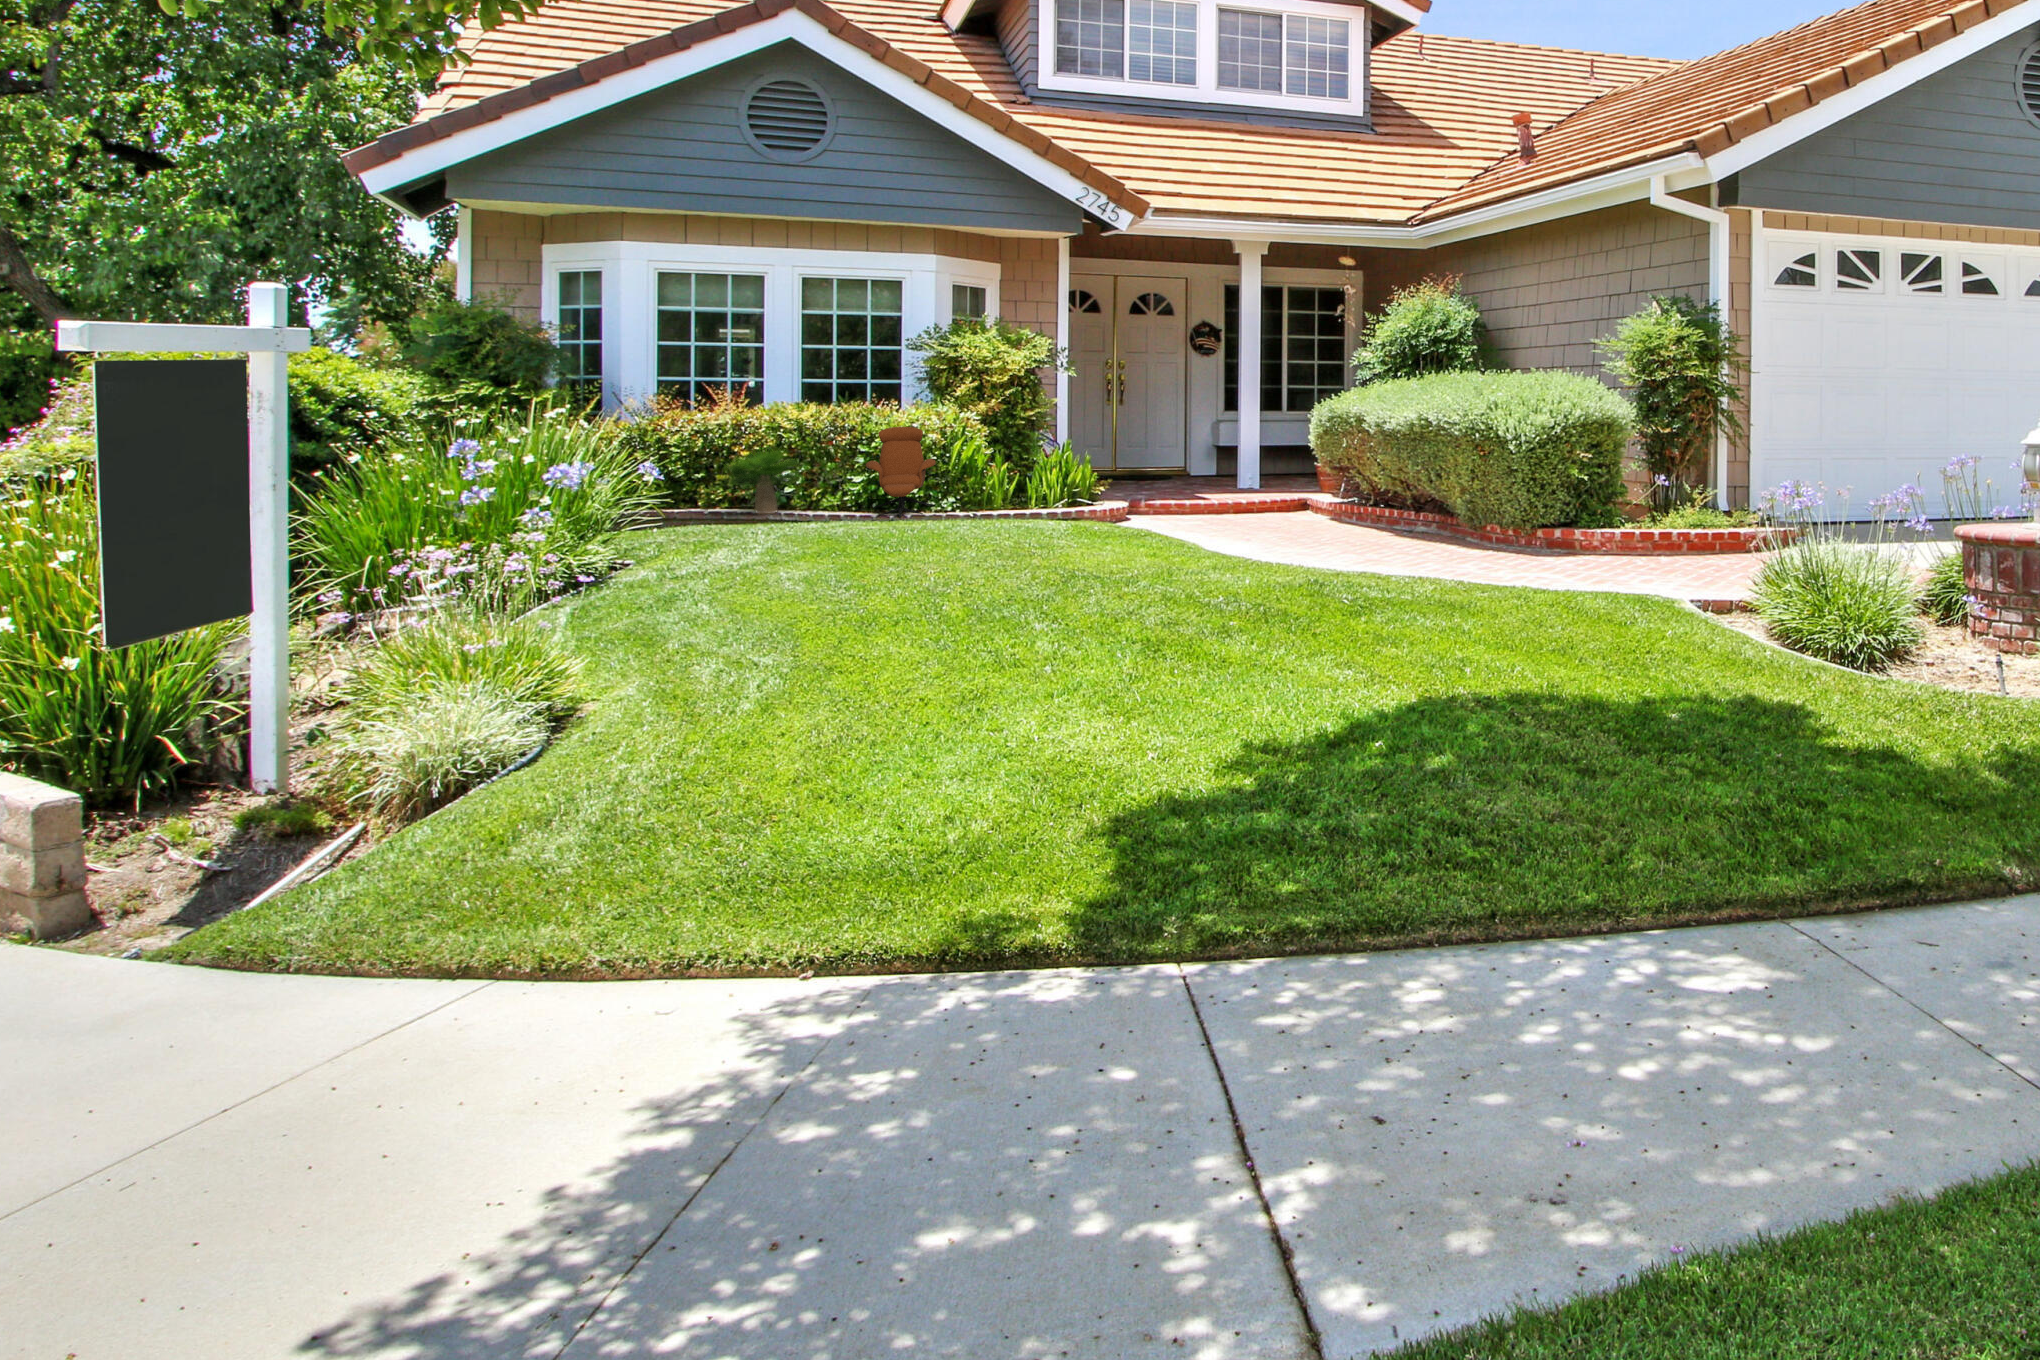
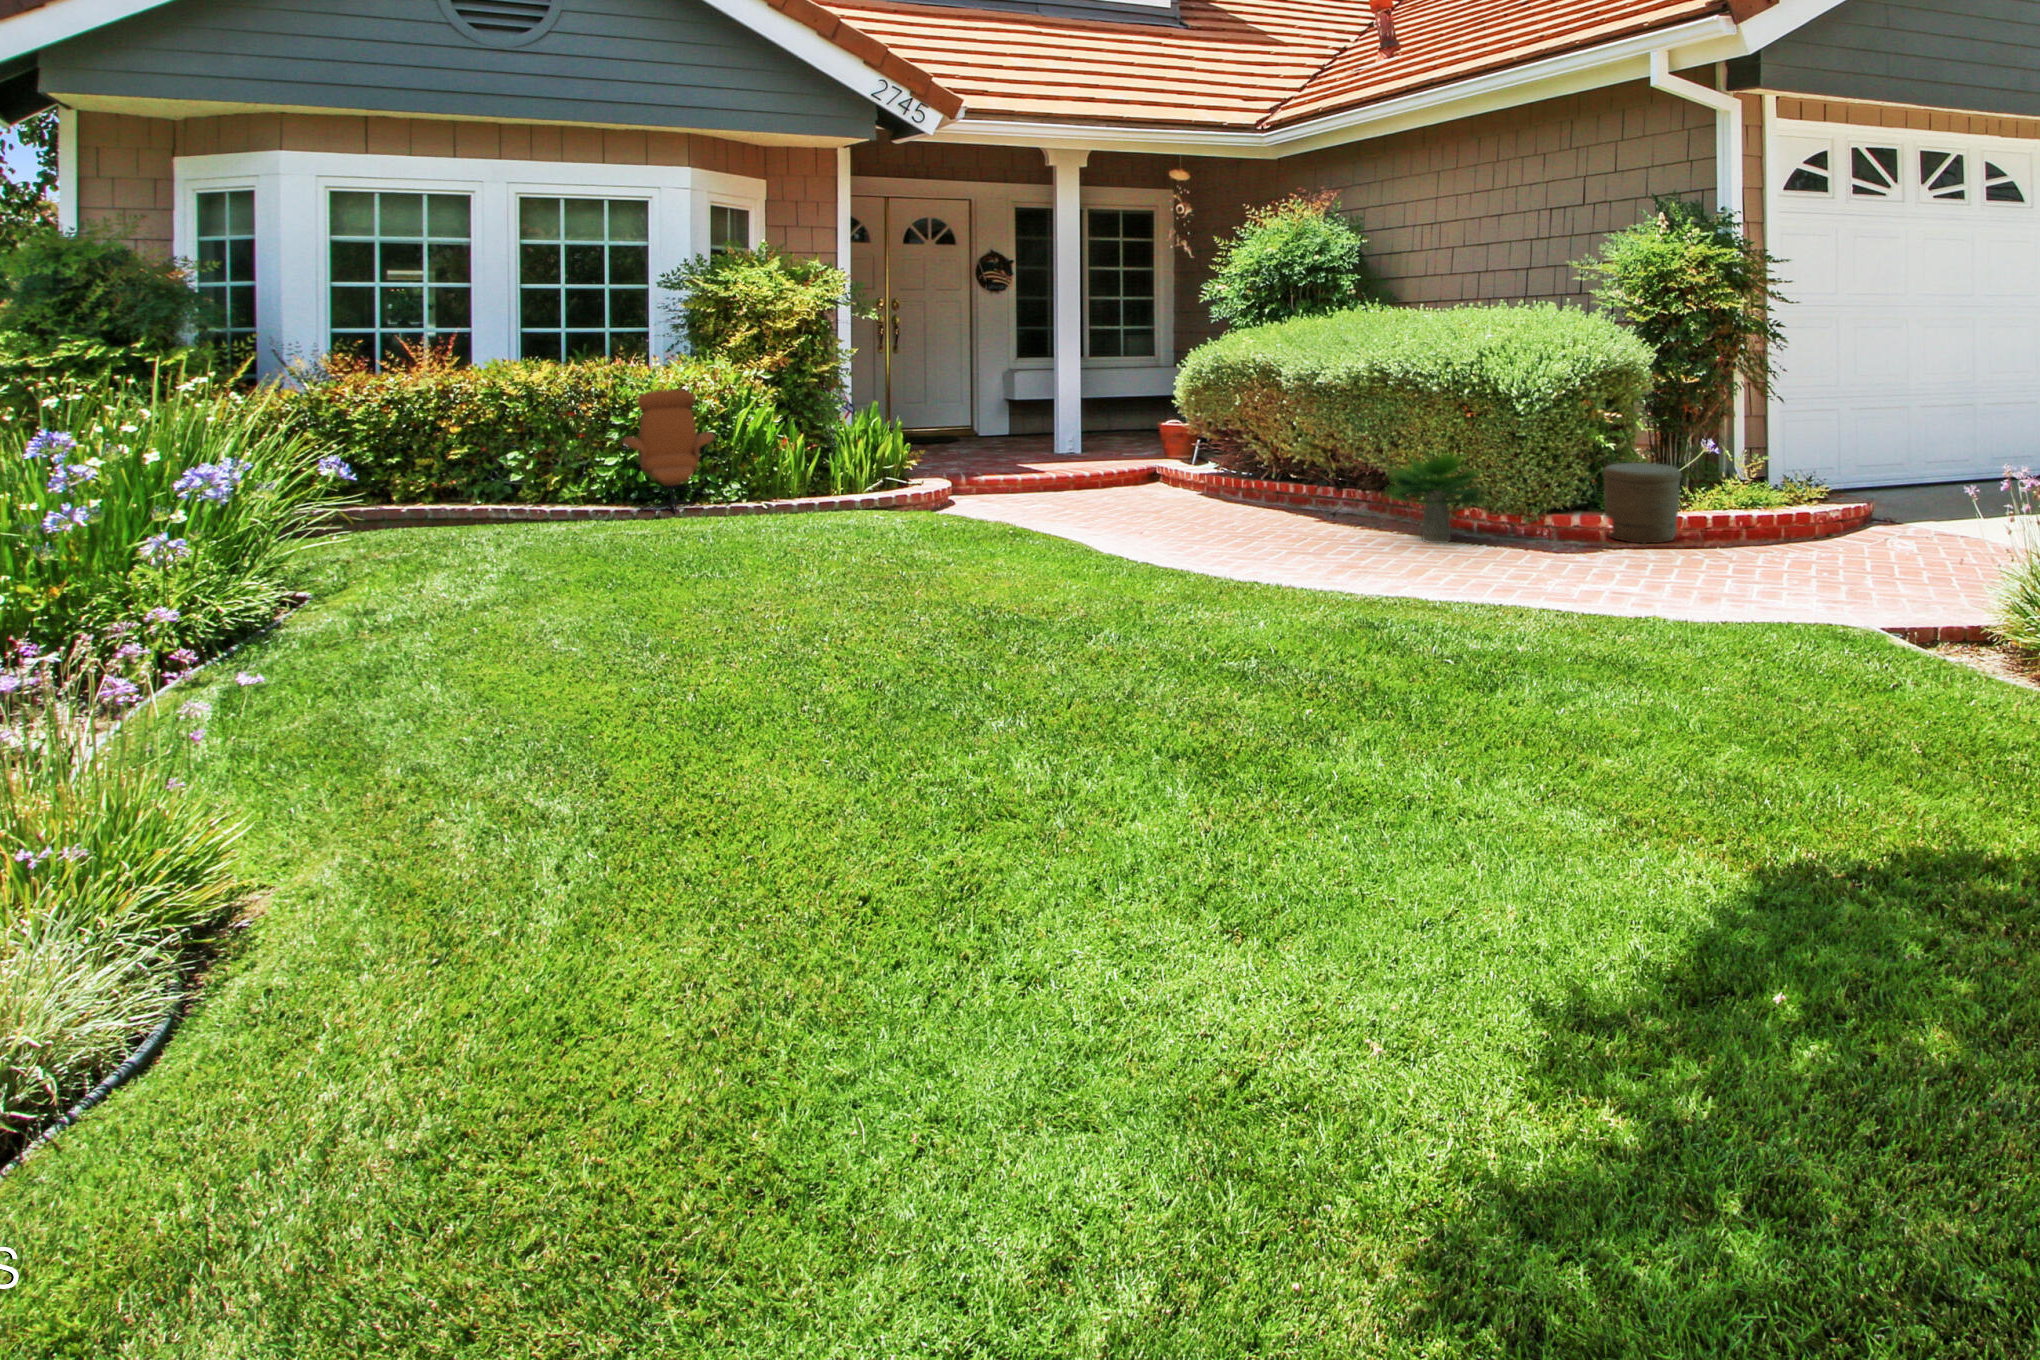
potted plant: present [726,449,804,515] -> present [1387,452,1488,543]
woven basket: none [1586,496,1643,557] -> present [1603,463,1681,544]

